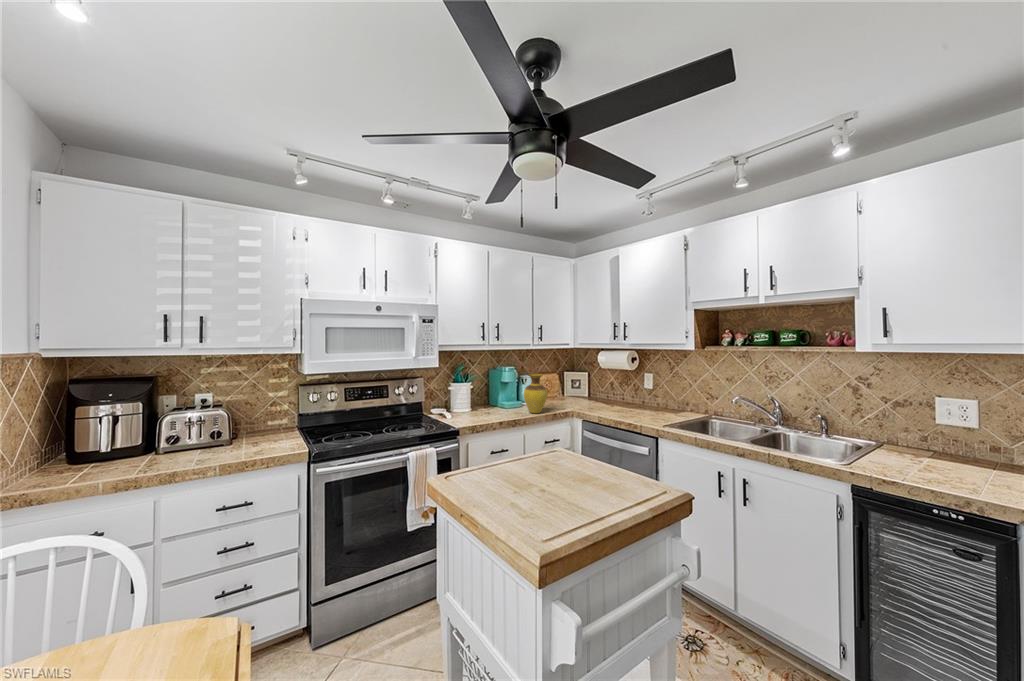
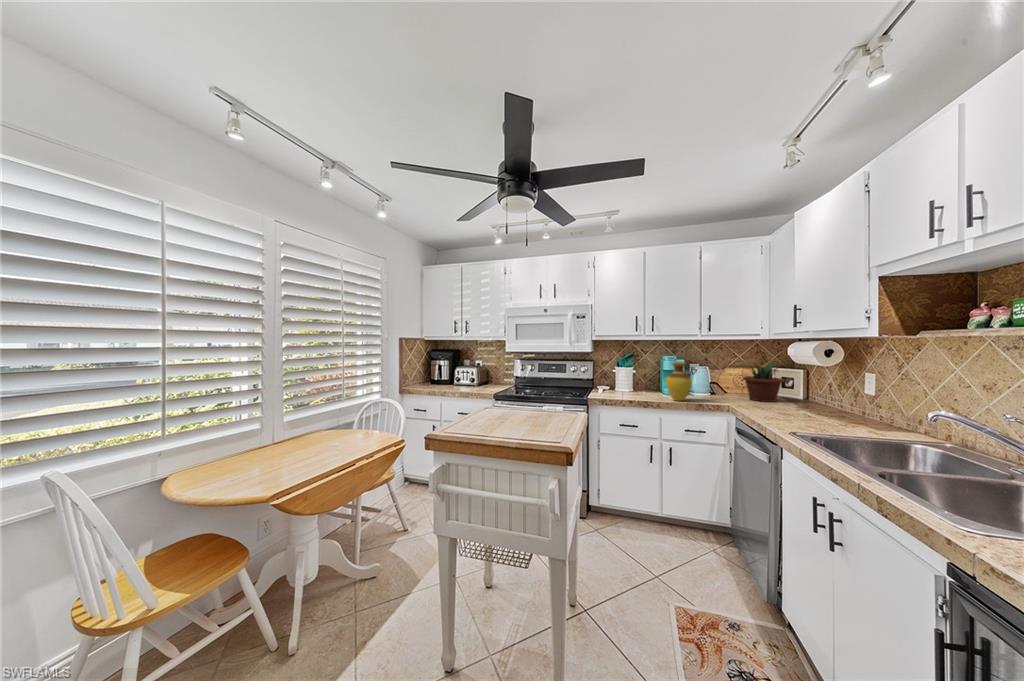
potted plant: none [552,367,590,402] -> present [742,362,784,402]

